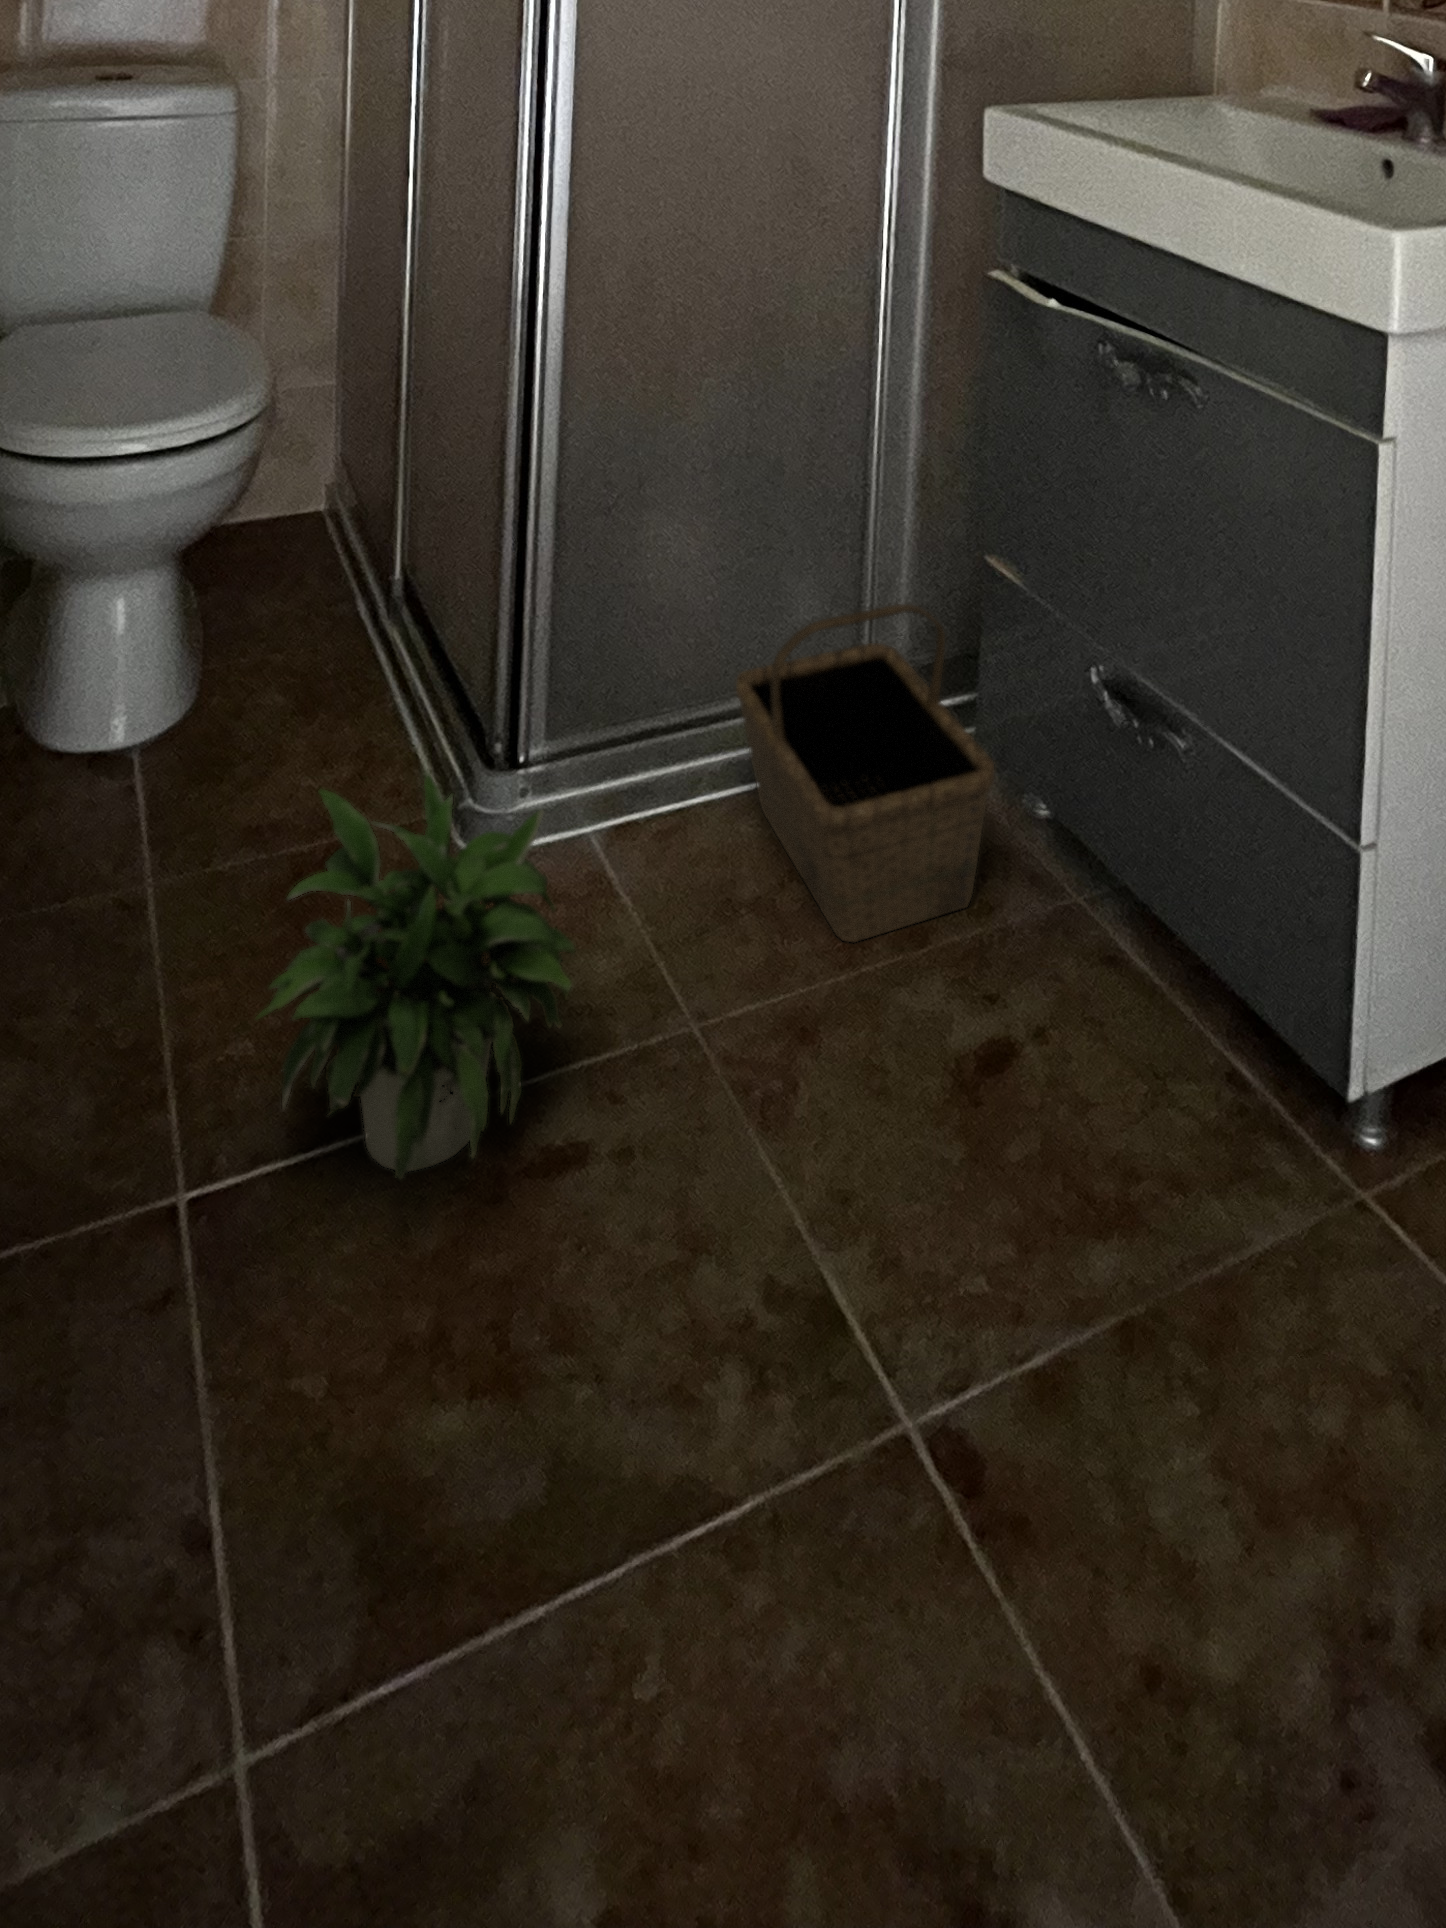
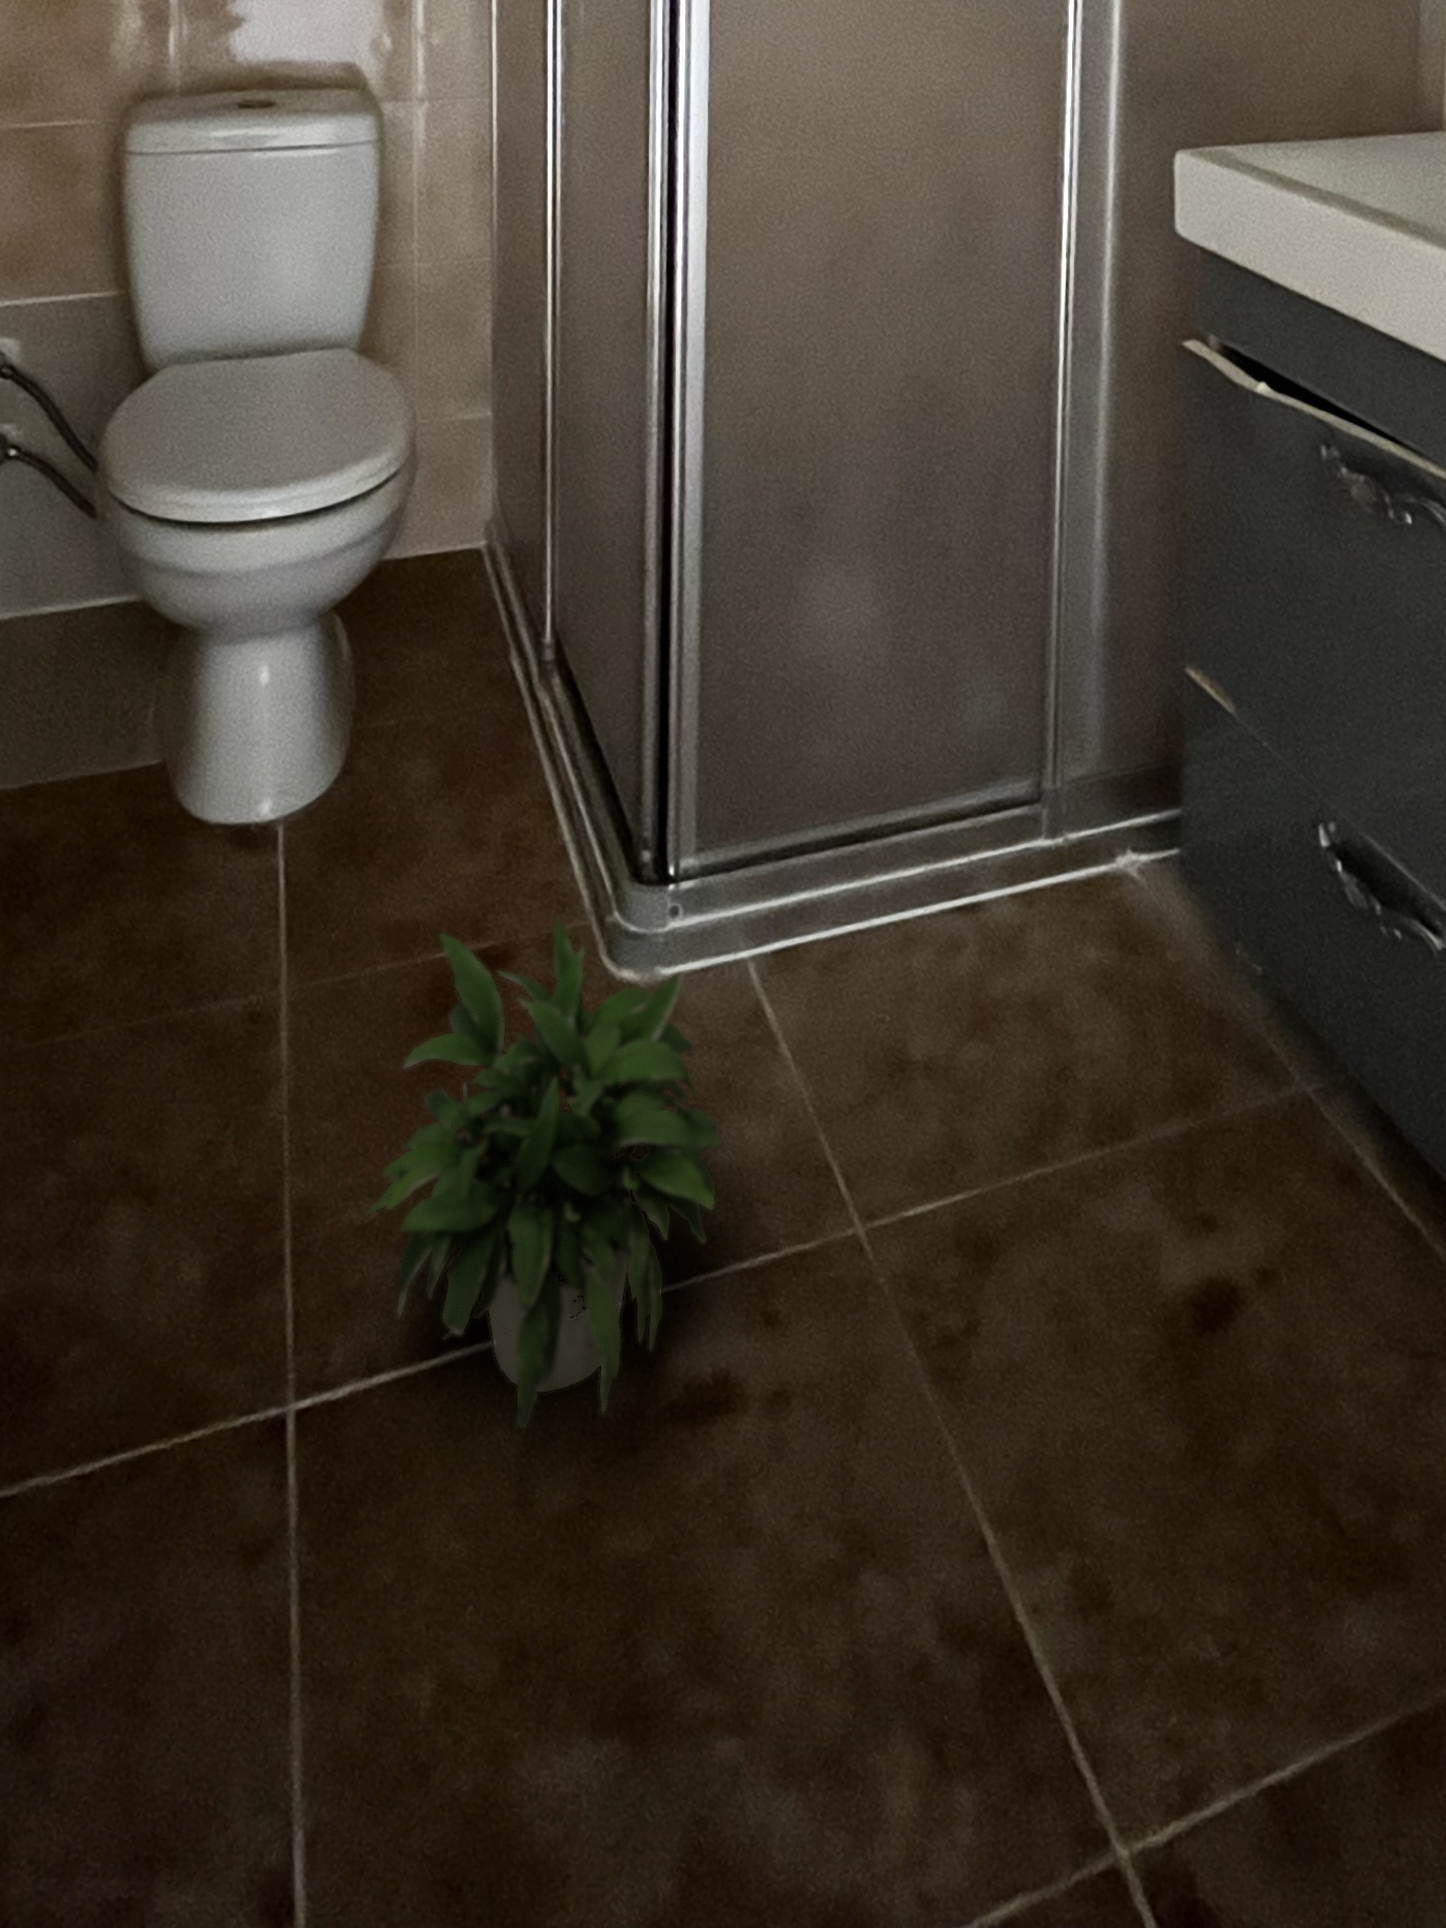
basket: present [736,604,995,942] -> none [903,726,1204,1129]

